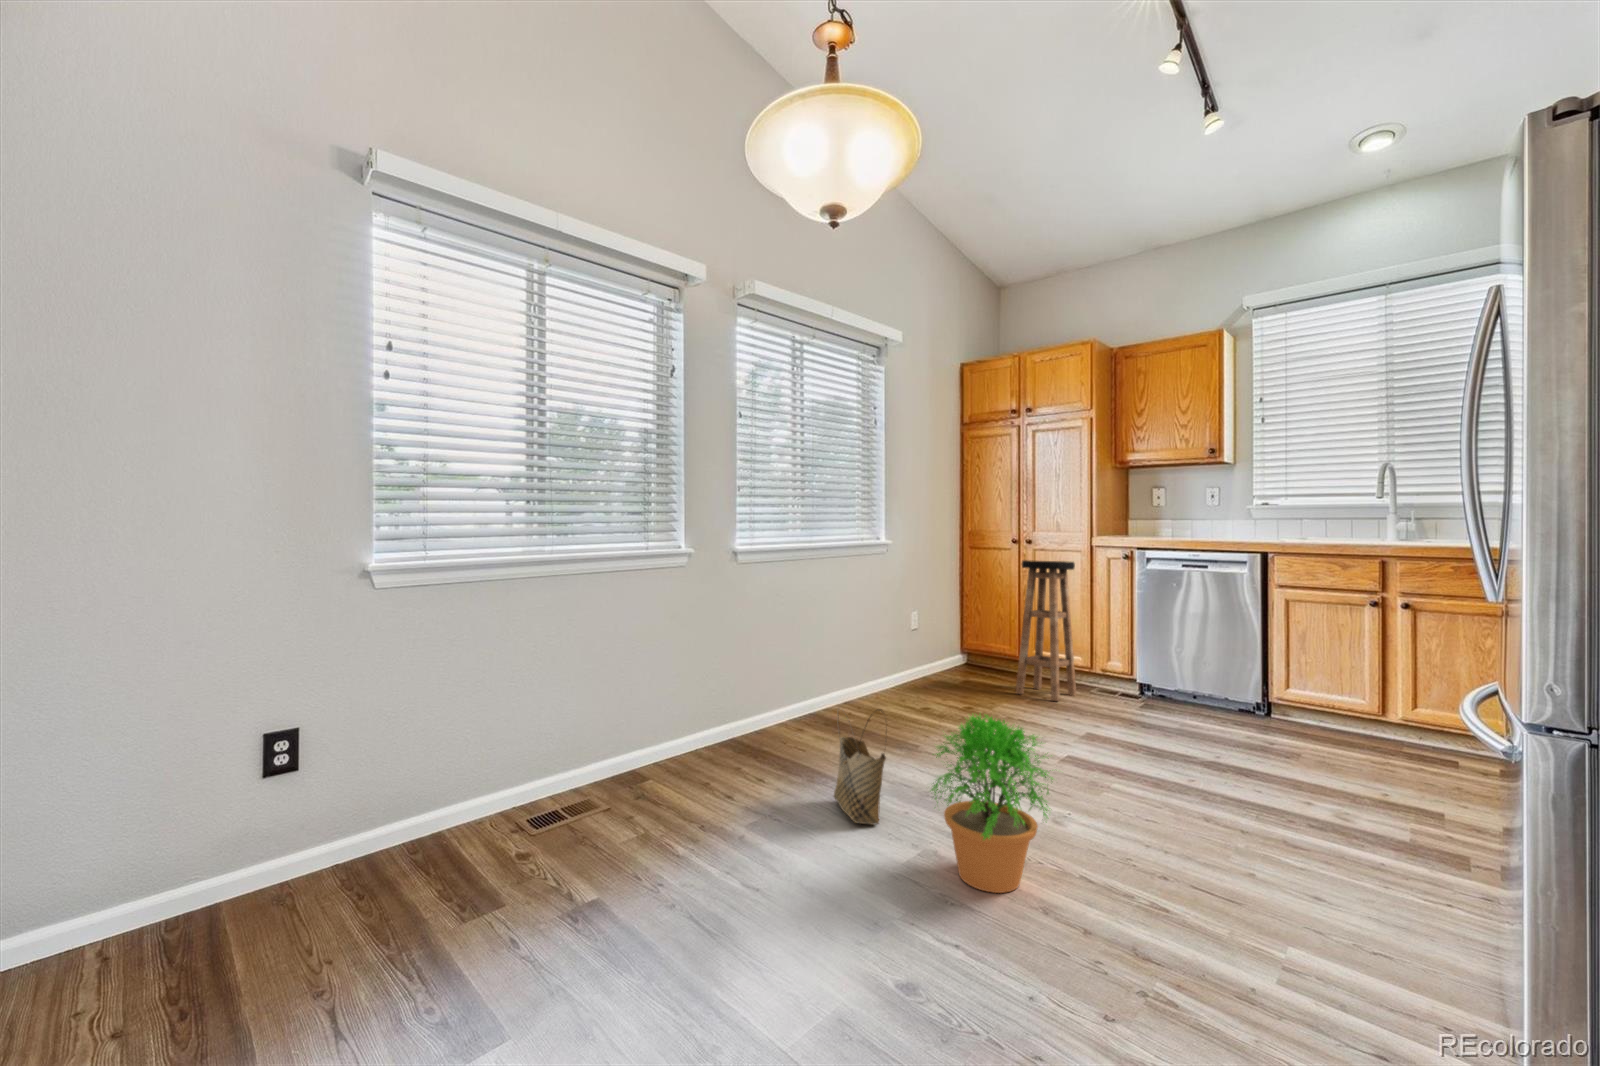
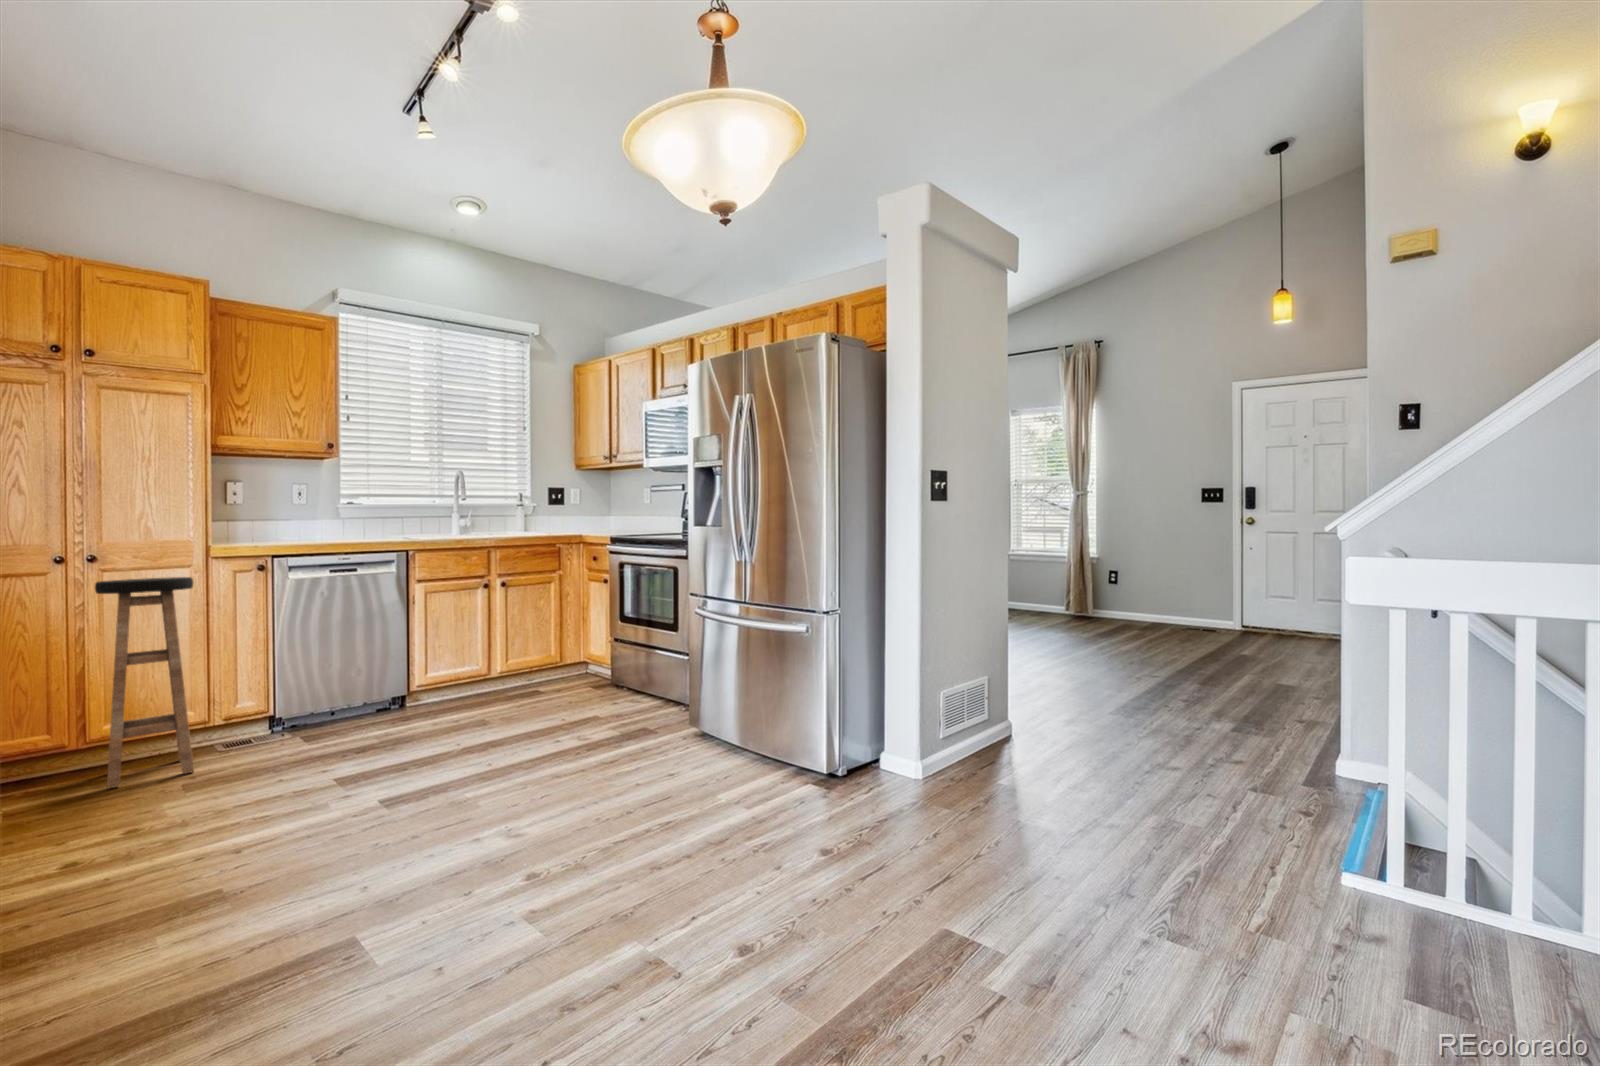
woven basket: present [834,709,886,825] -> none [319,801,444,972]
potted plant: present [932,715,1053,893] -> none [521,726,659,898]

